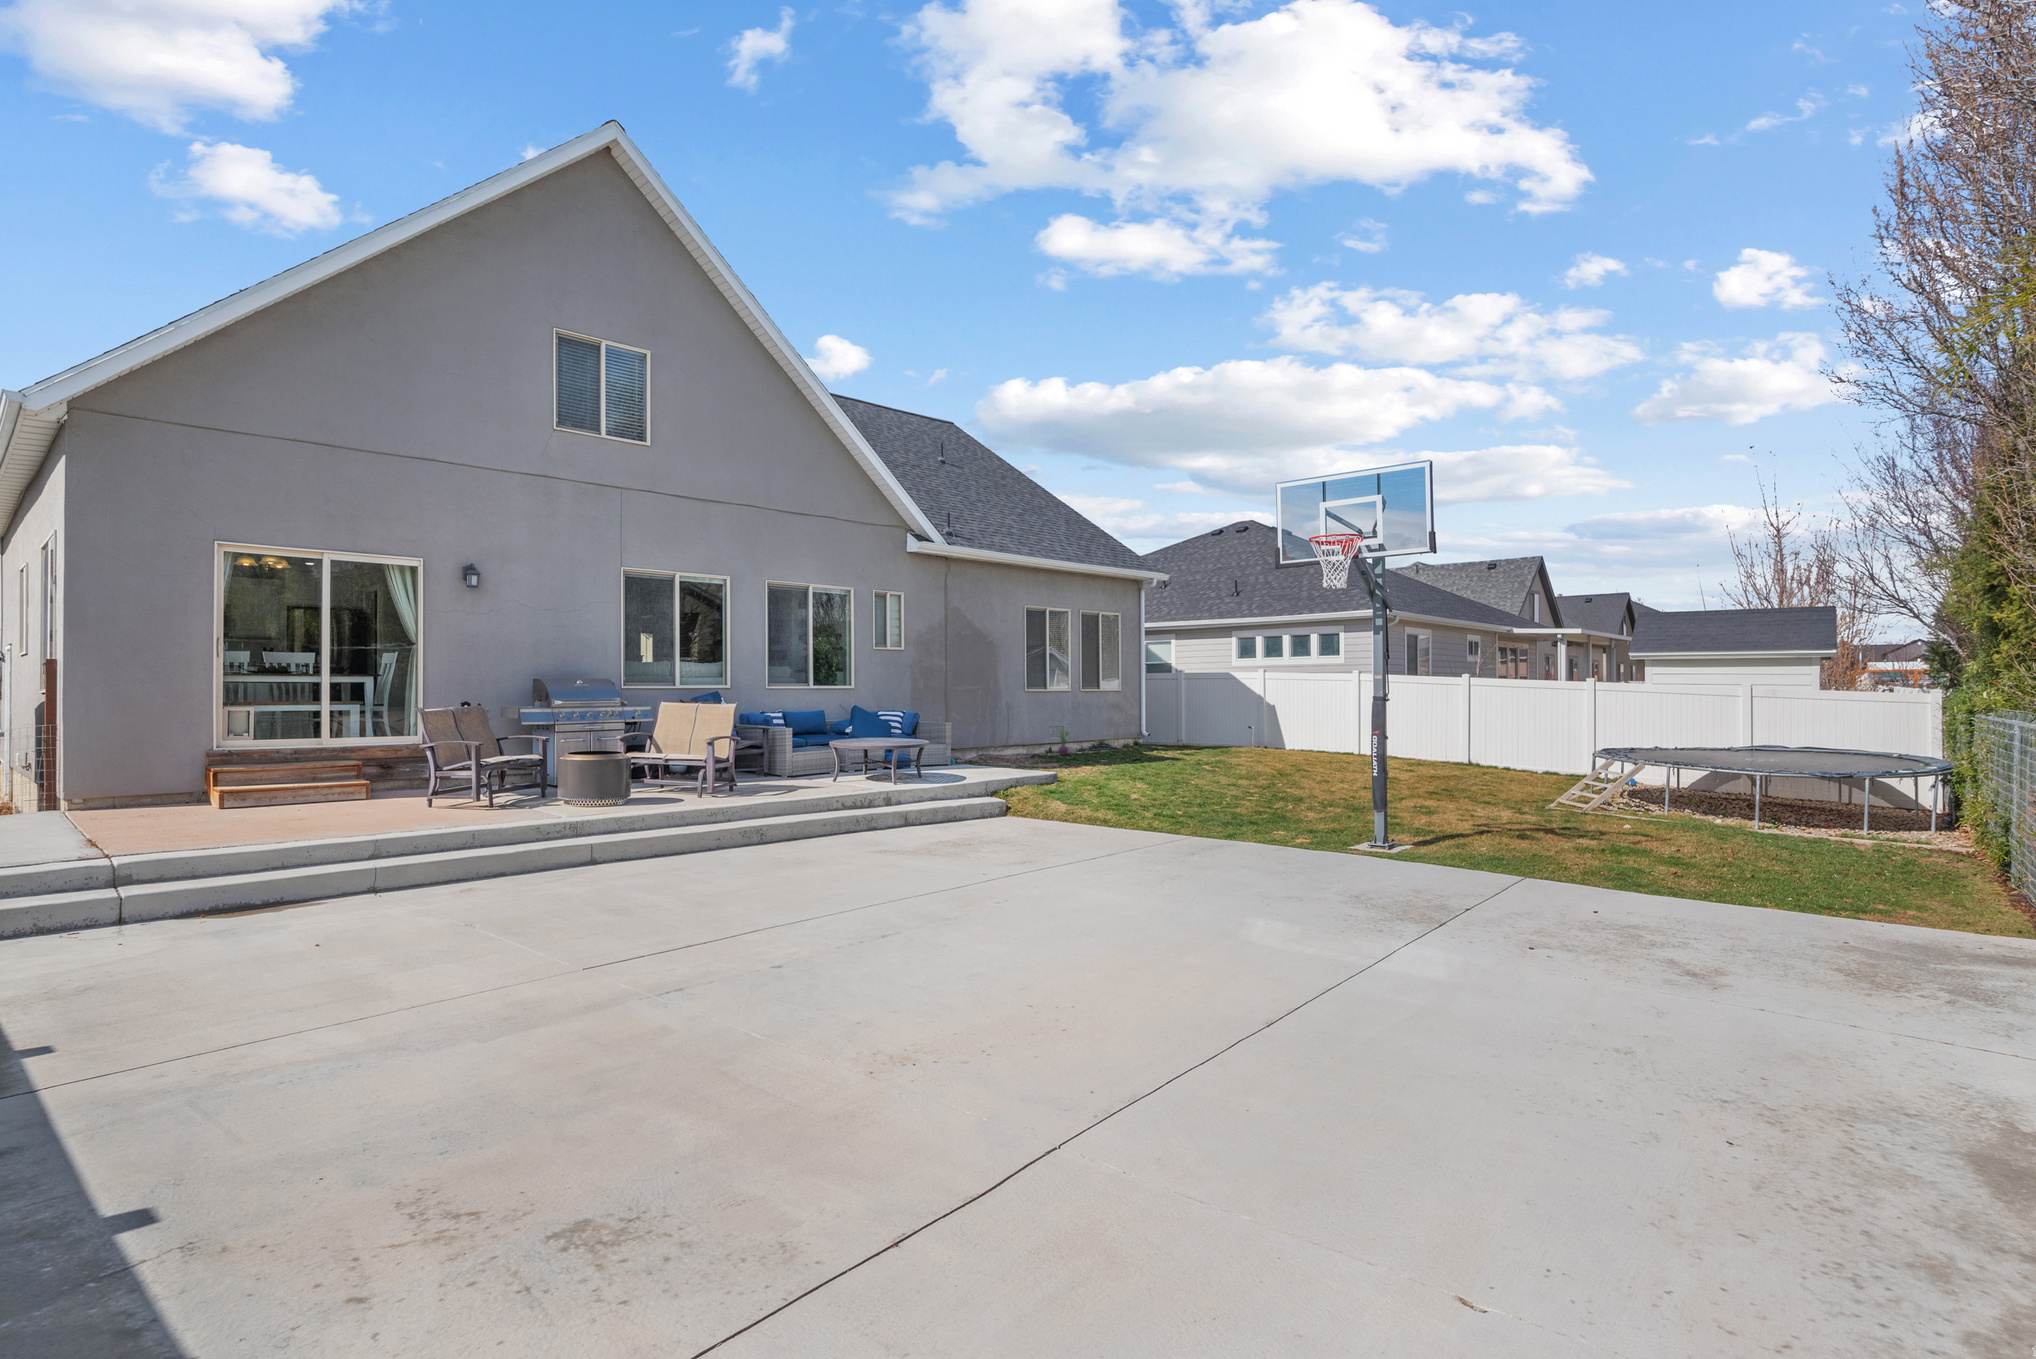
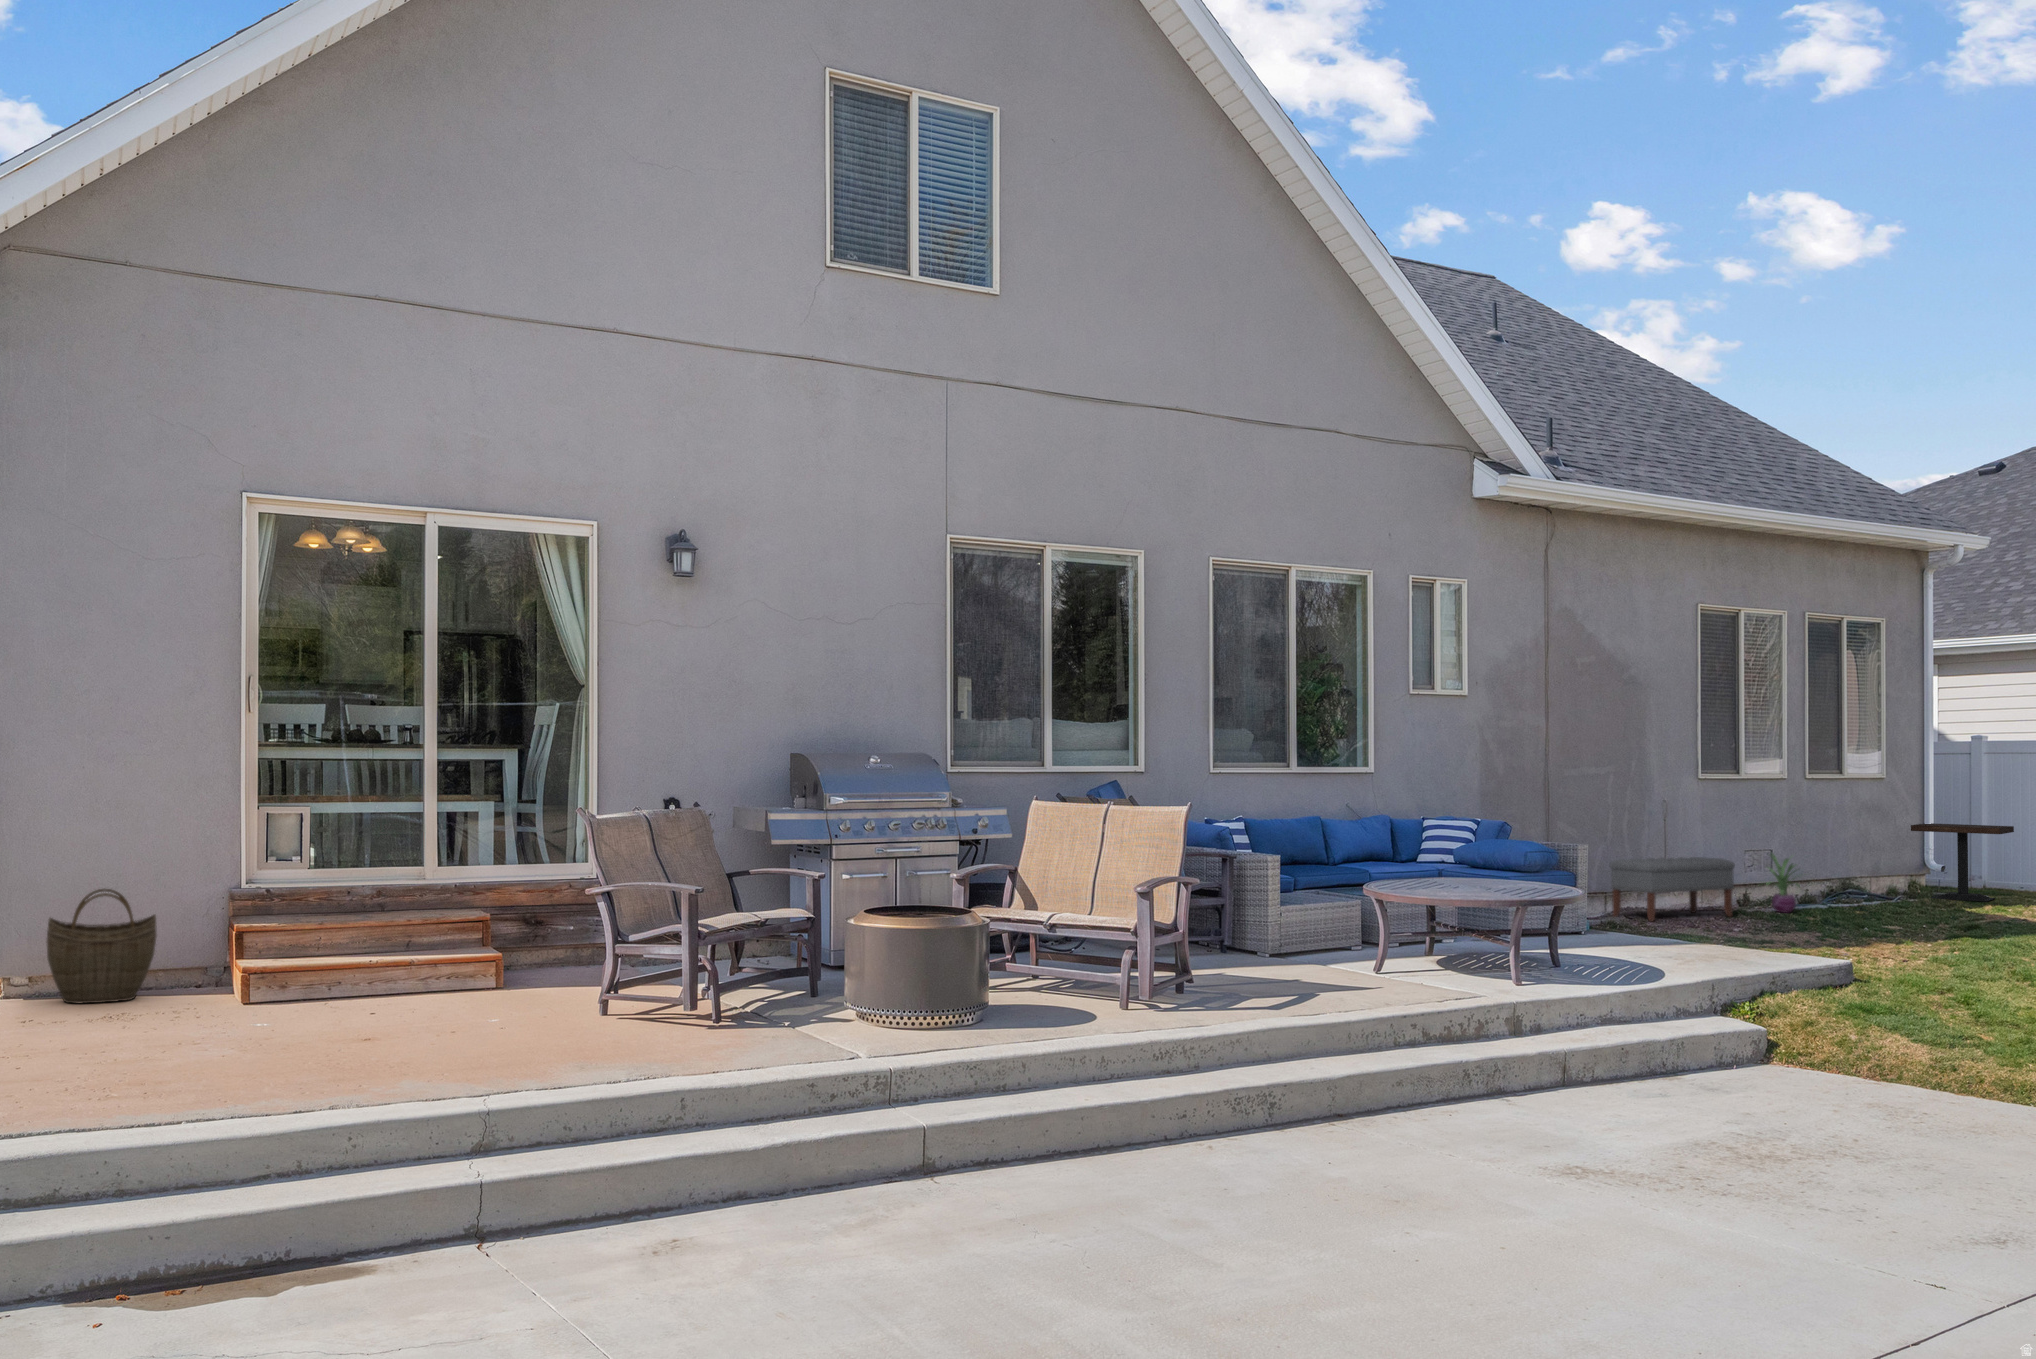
side table: none [1133,712,1180,749] -> present [1911,823,2014,902]
bench: none [977,729,1037,759] -> present [1610,857,1735,921]
woven basket: none [97,751,164,810] -> present [46,889,157,1003]

